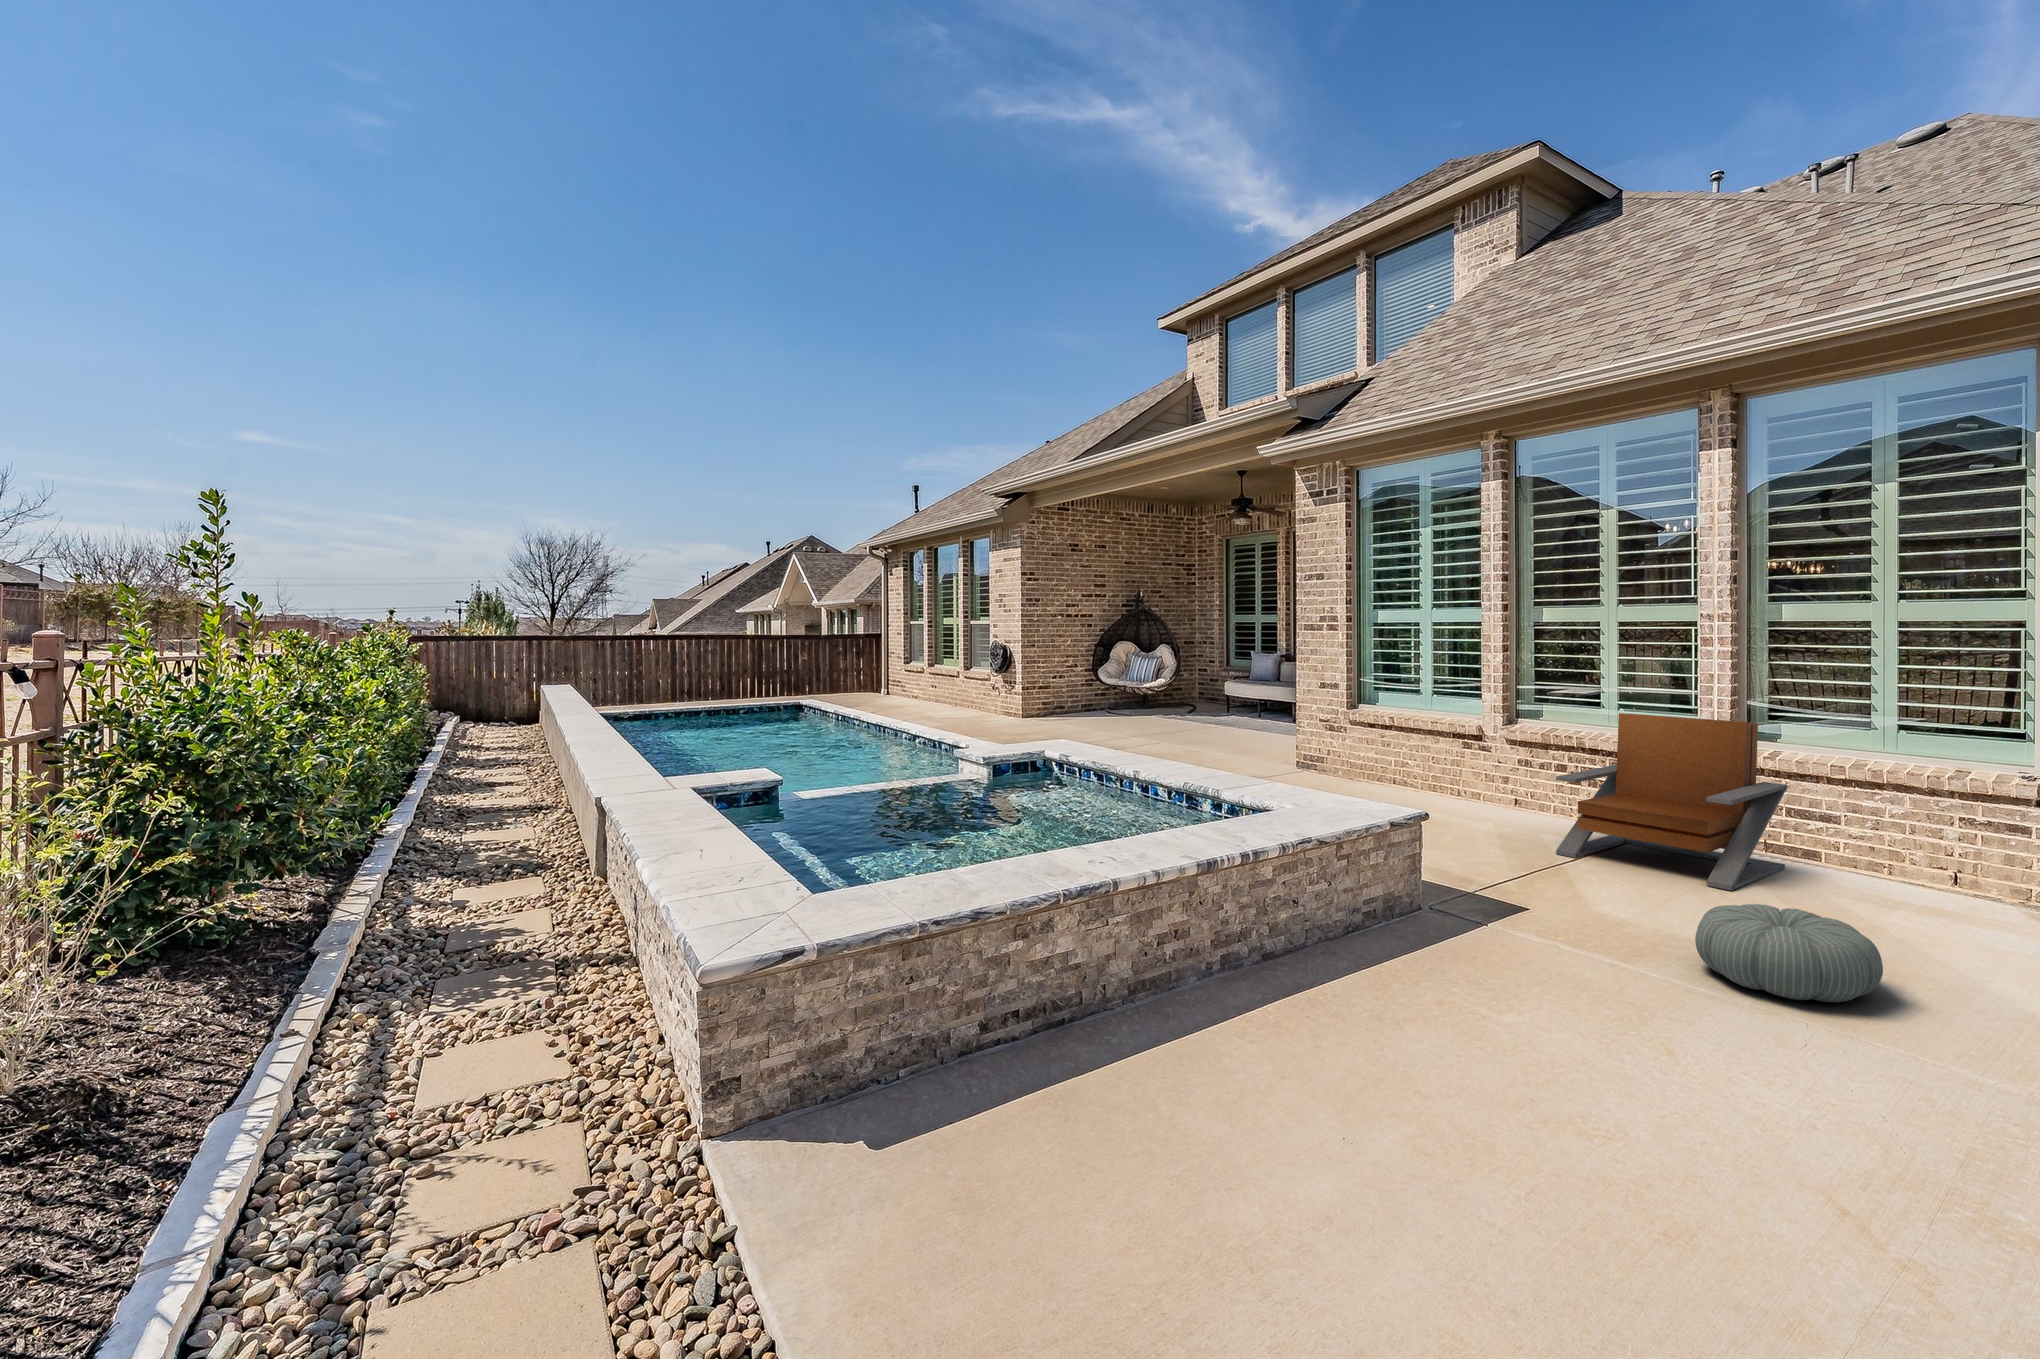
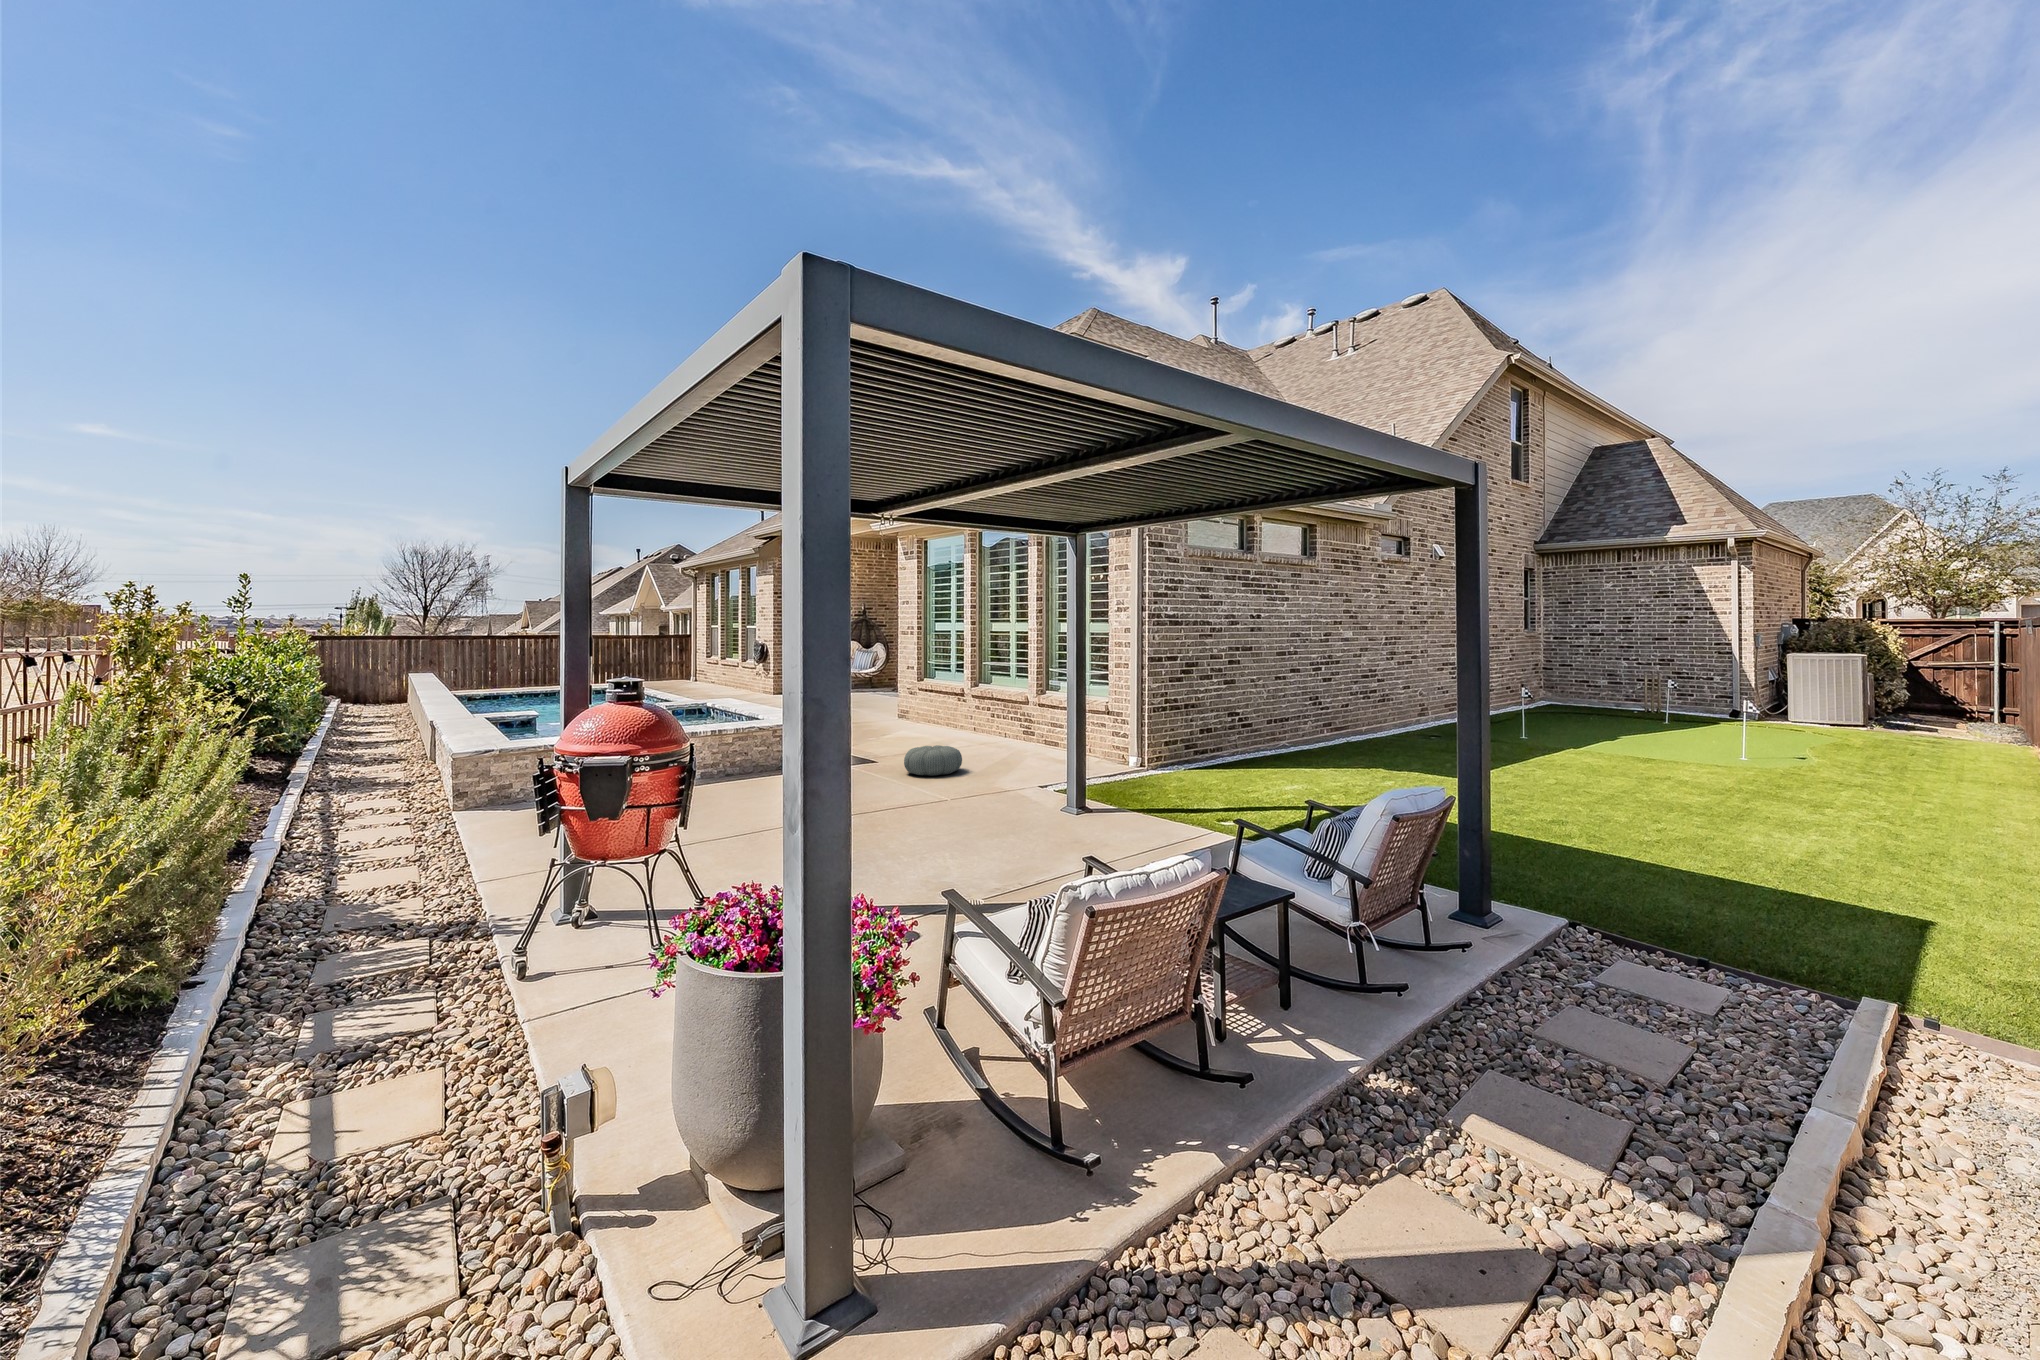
lounge chair: present [1556,713,1787,891] -> none [949,676,1043,752]

